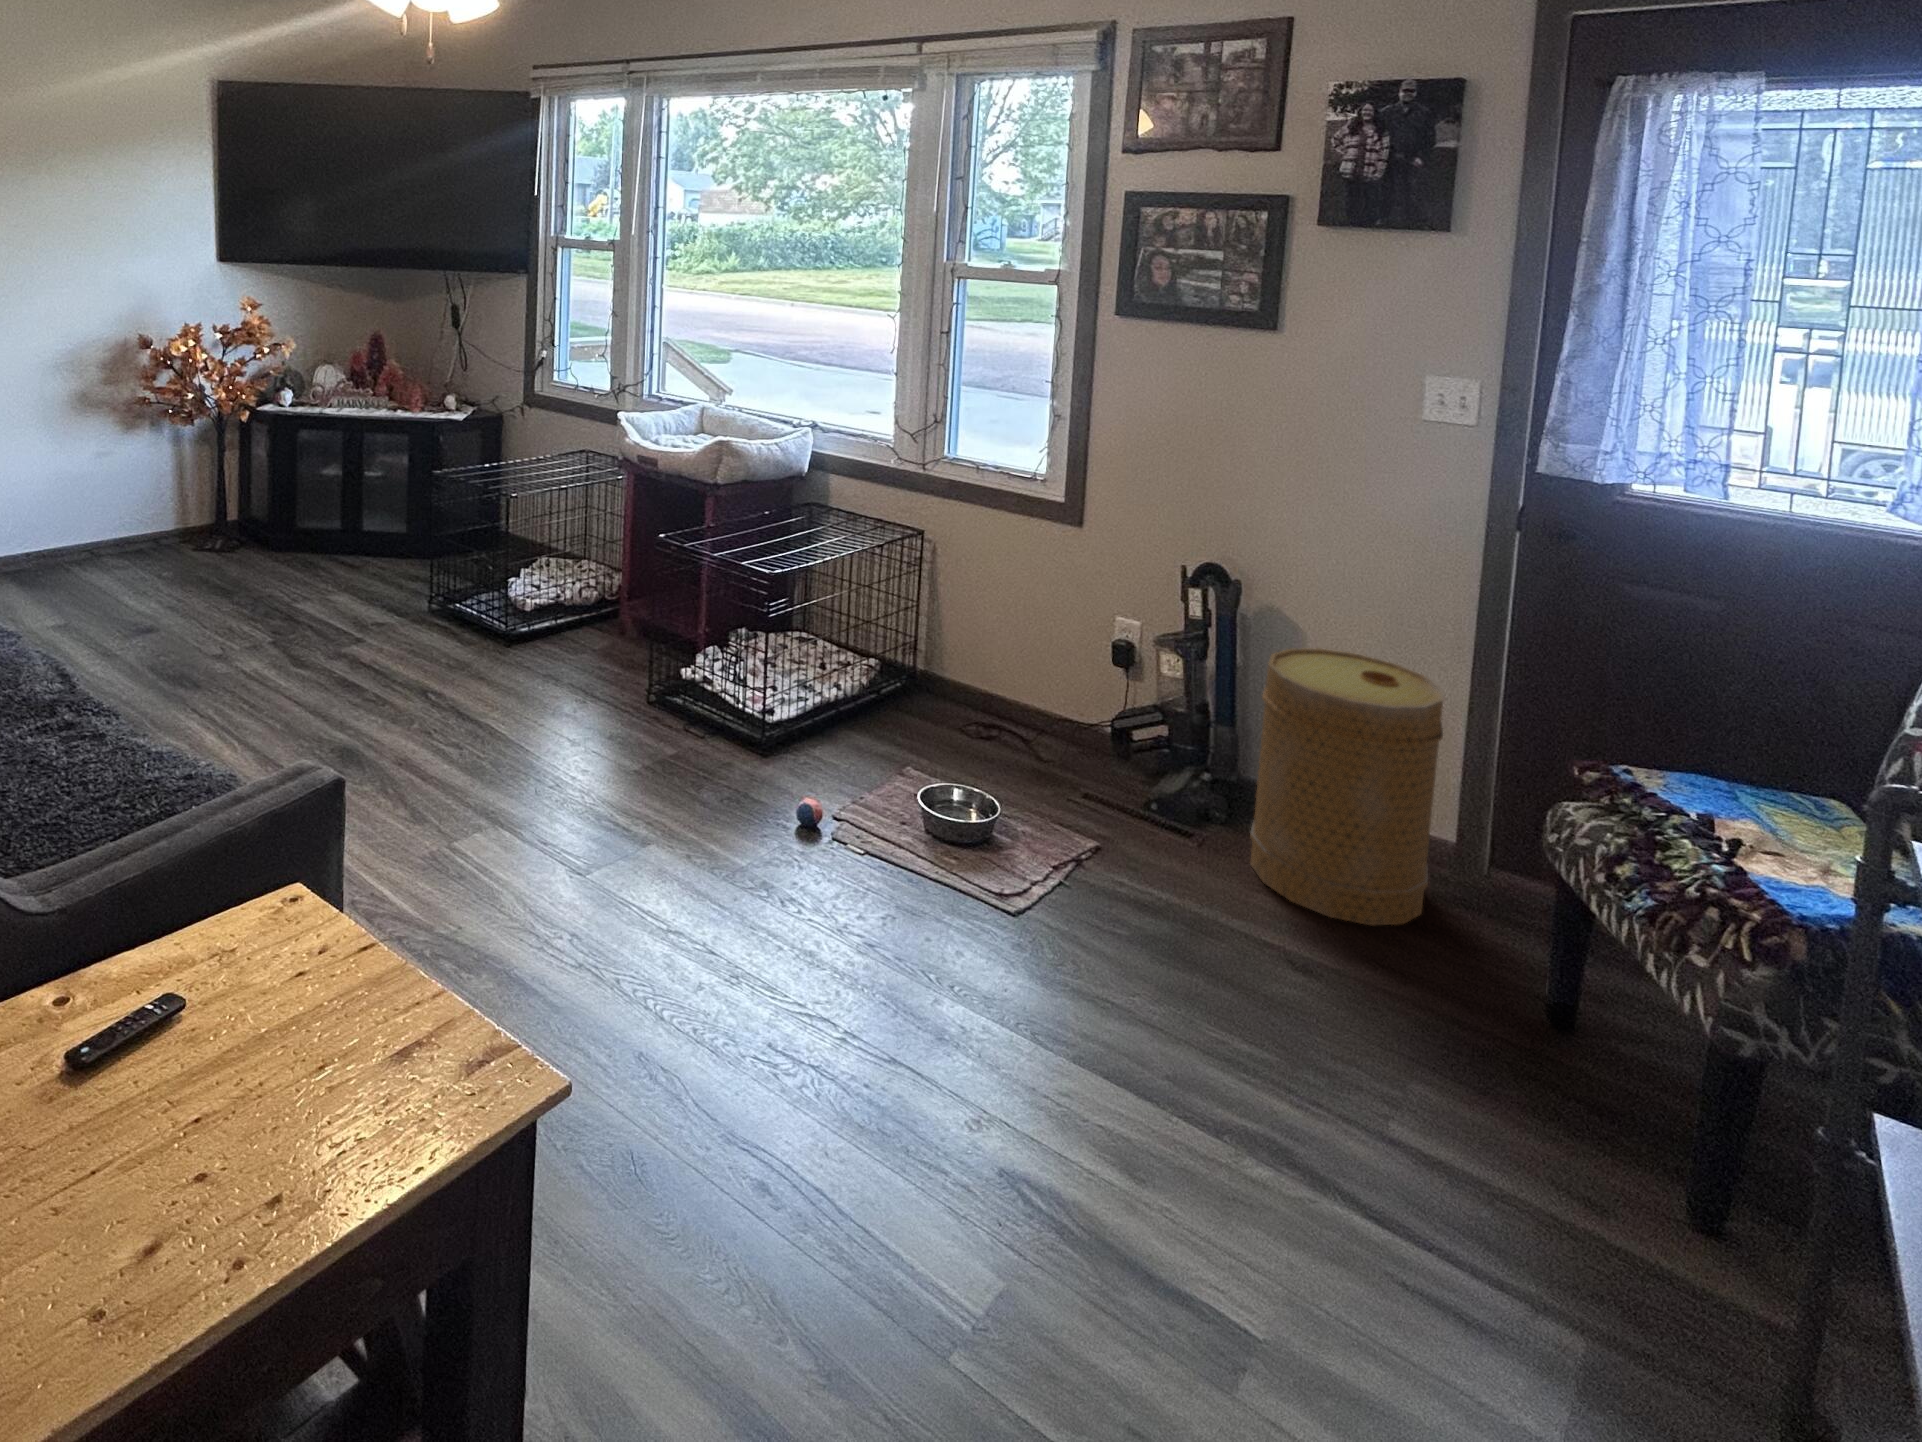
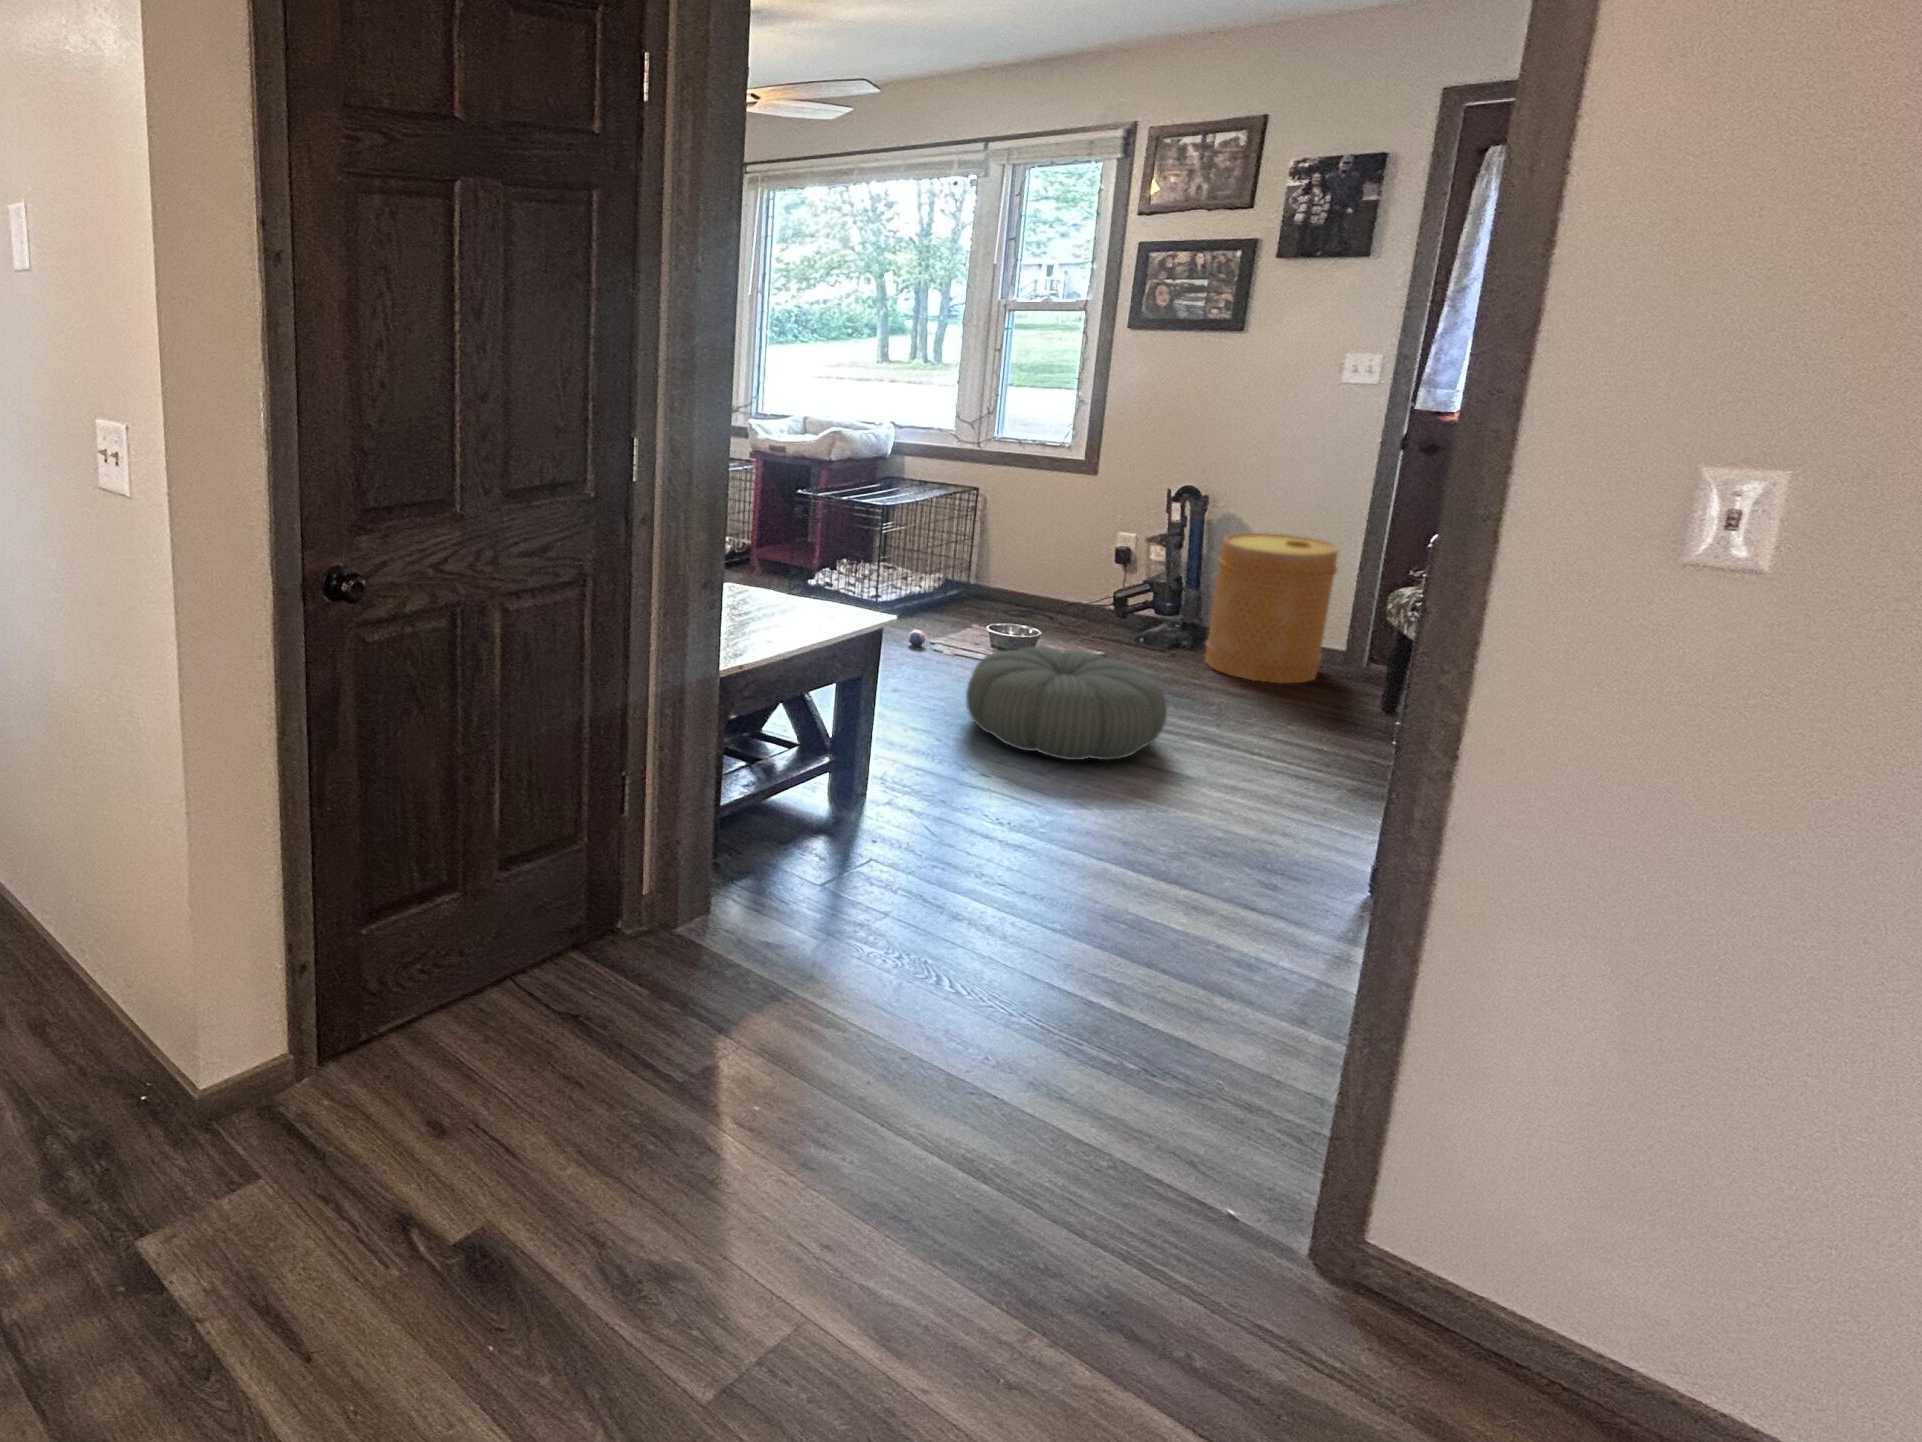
pouf: none [841,891,1207,1210] -> present [966,647,1167,760]

